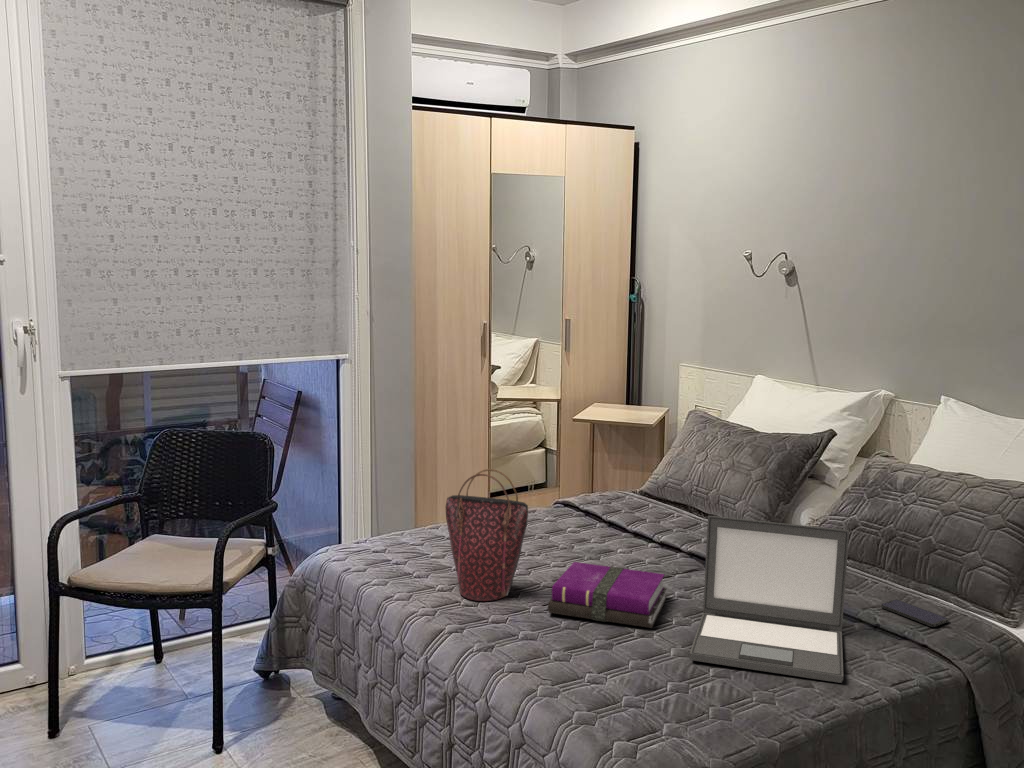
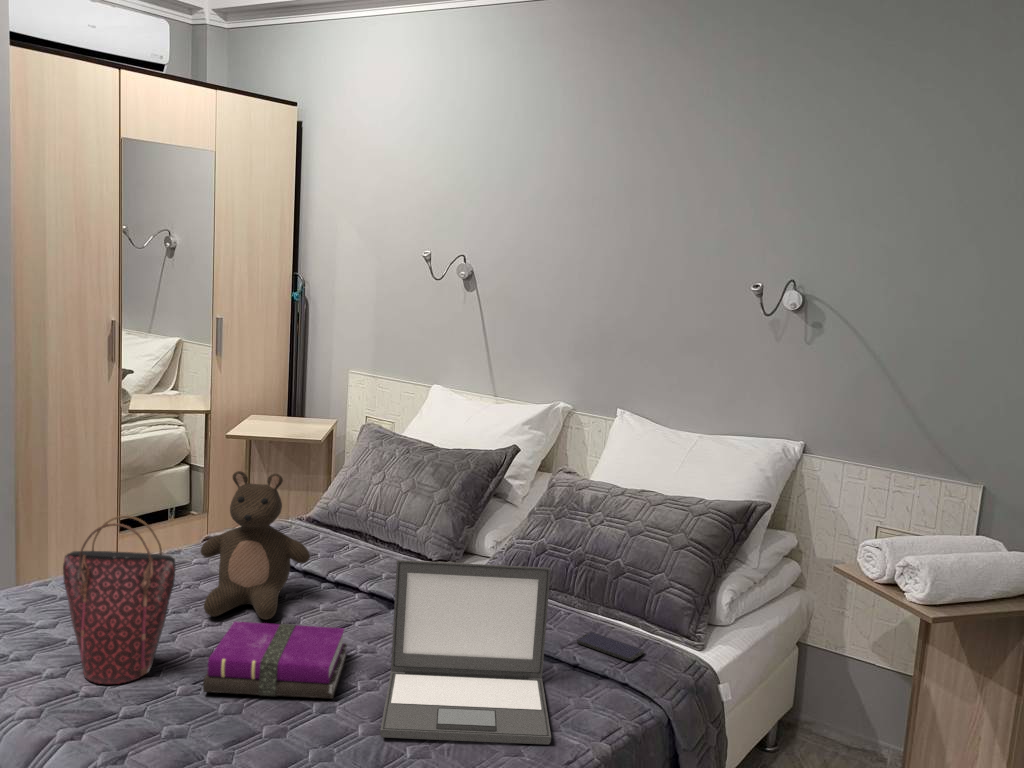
stuffed bear: none [549,441,638,566] -> present [201,471,310,620]

